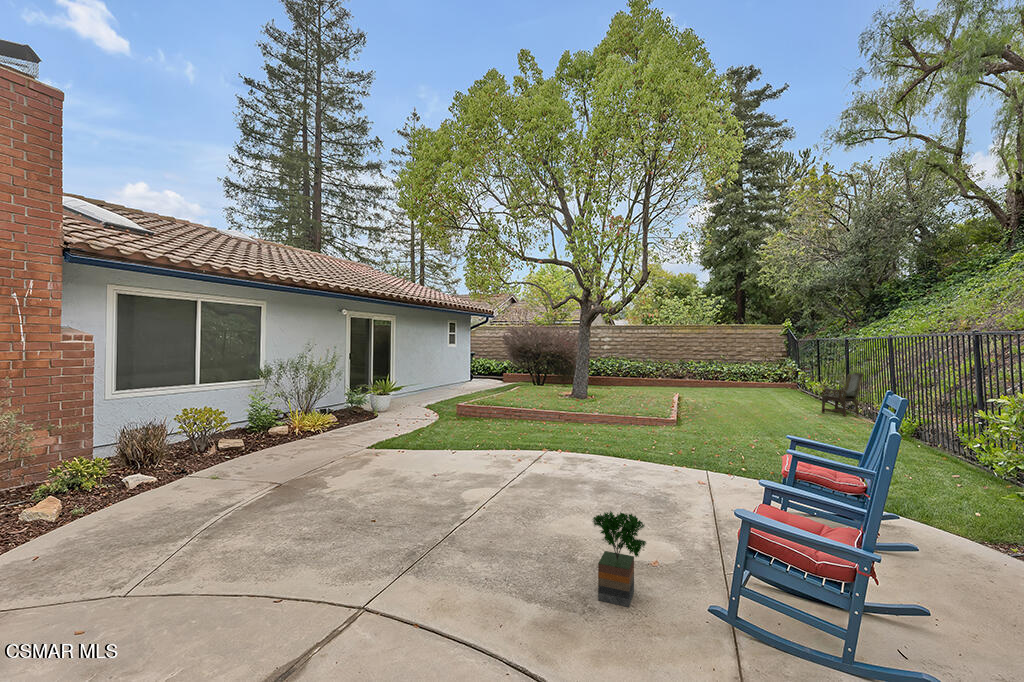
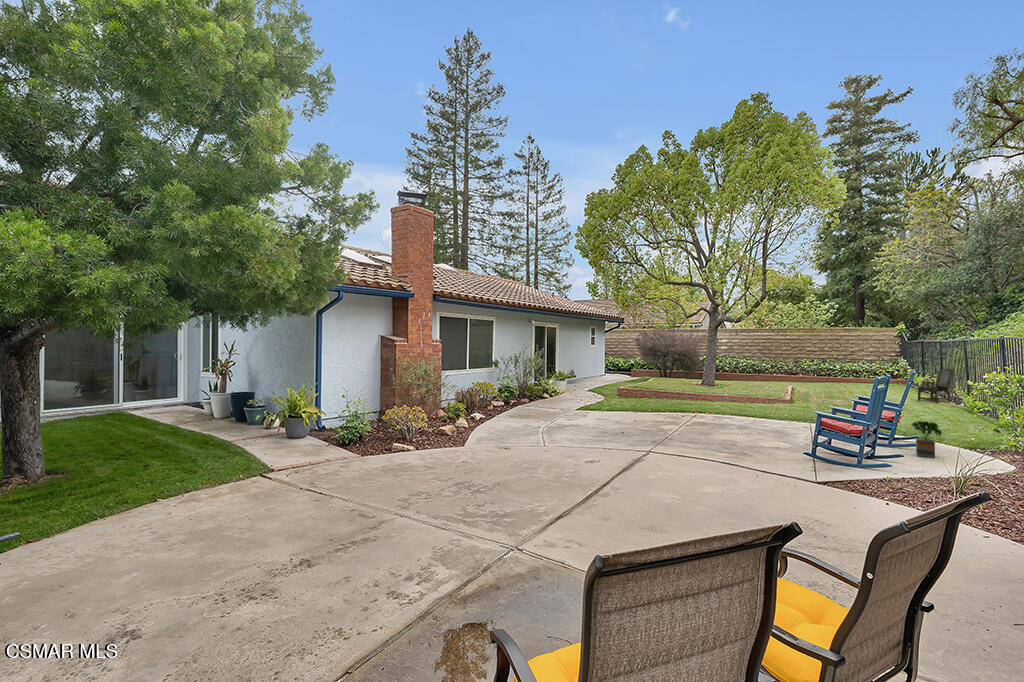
potted tree: present [592,511,646,607] -> present [911,421,942,458]

